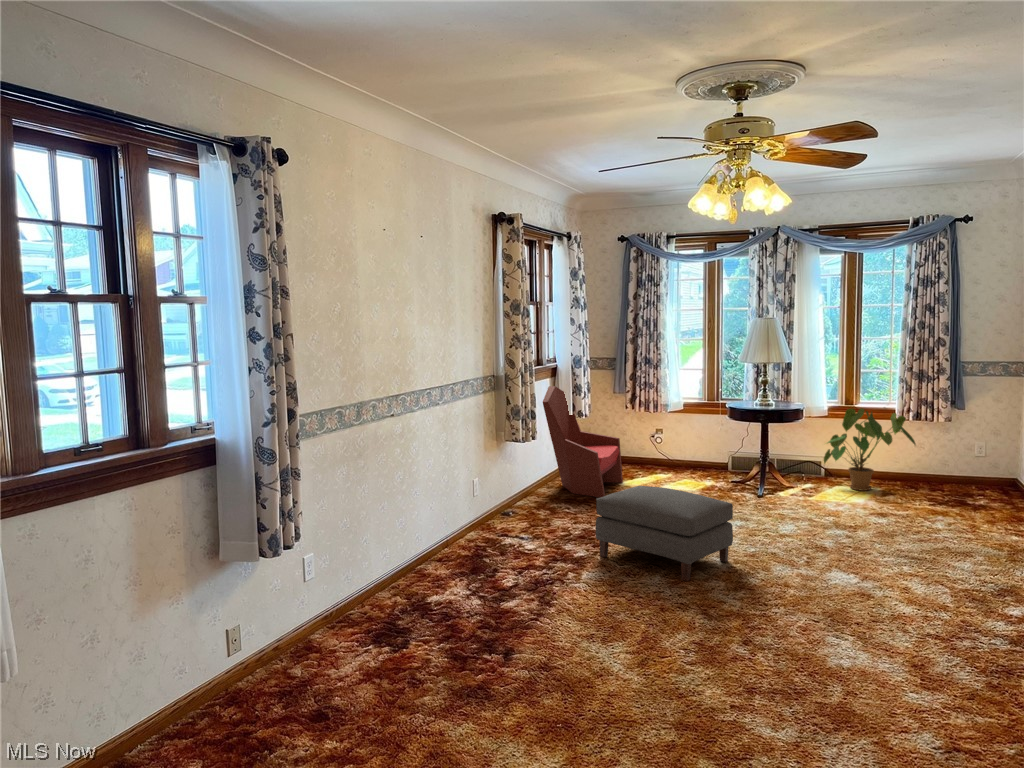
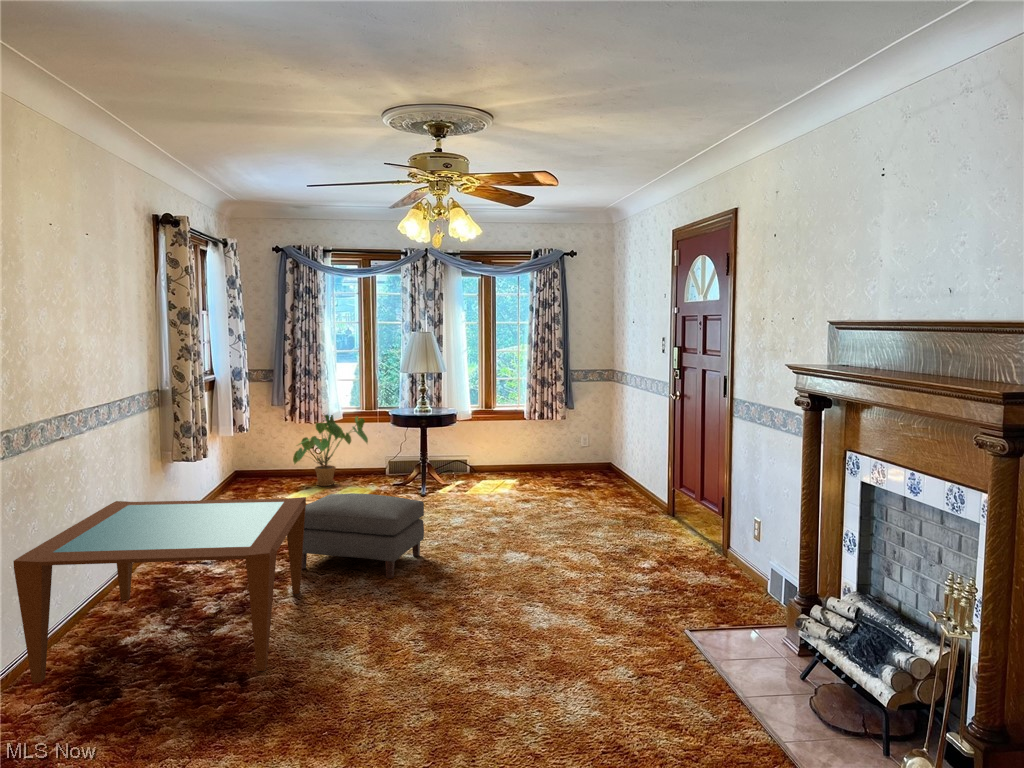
armchair: present [543,386,623,497] -> none [206,400,290,513]
house plant: present [824,408,916,491] -> present [293,413,368,486]
coffee table: none [343,473,599,651] -> present [13,497,306,683]

